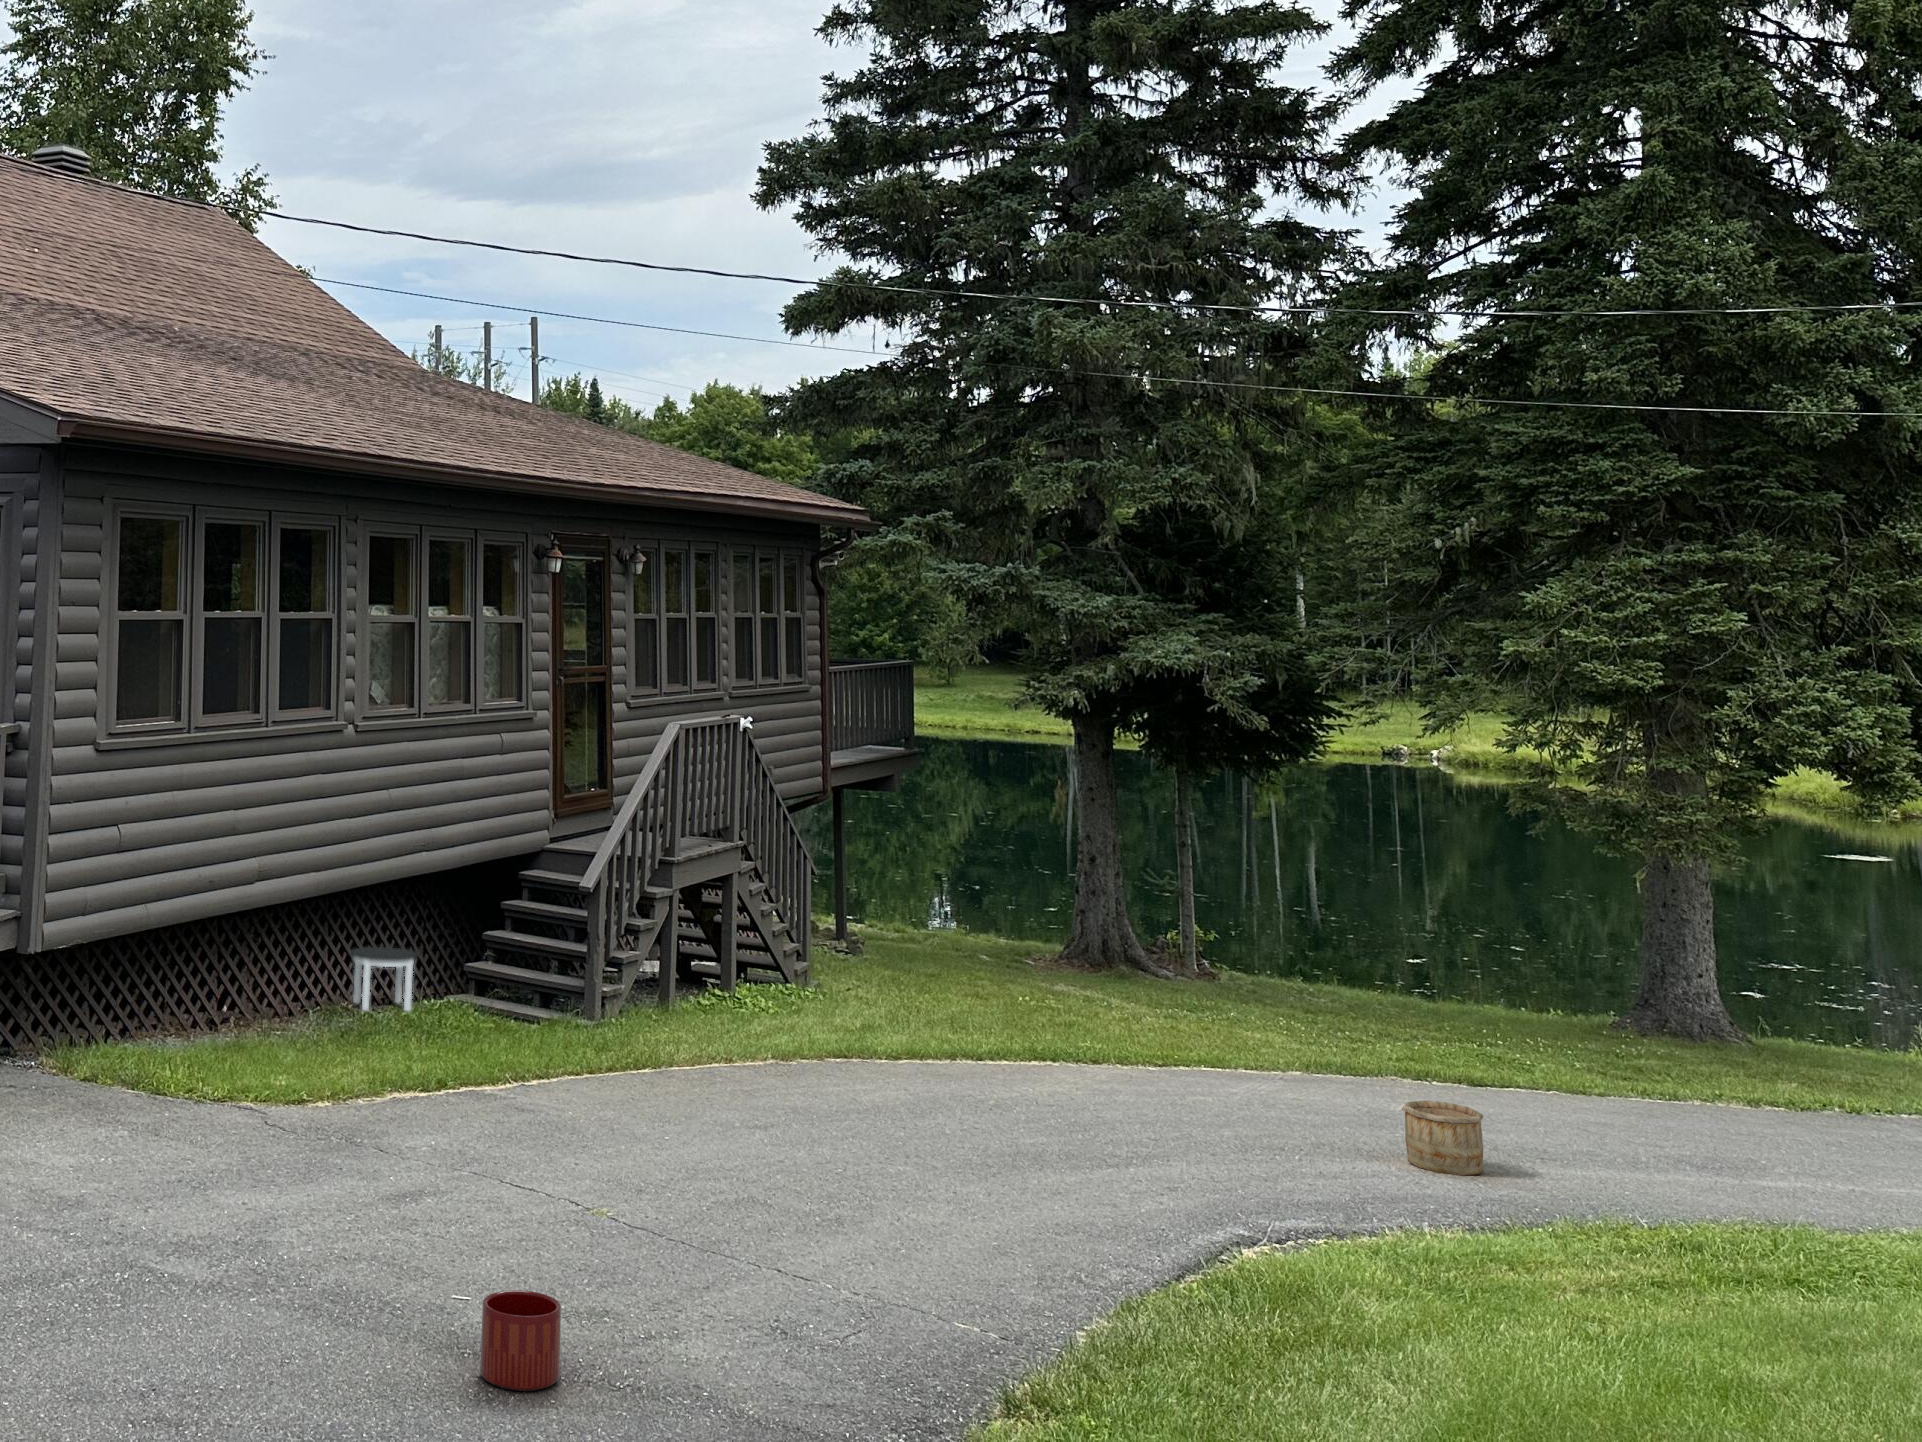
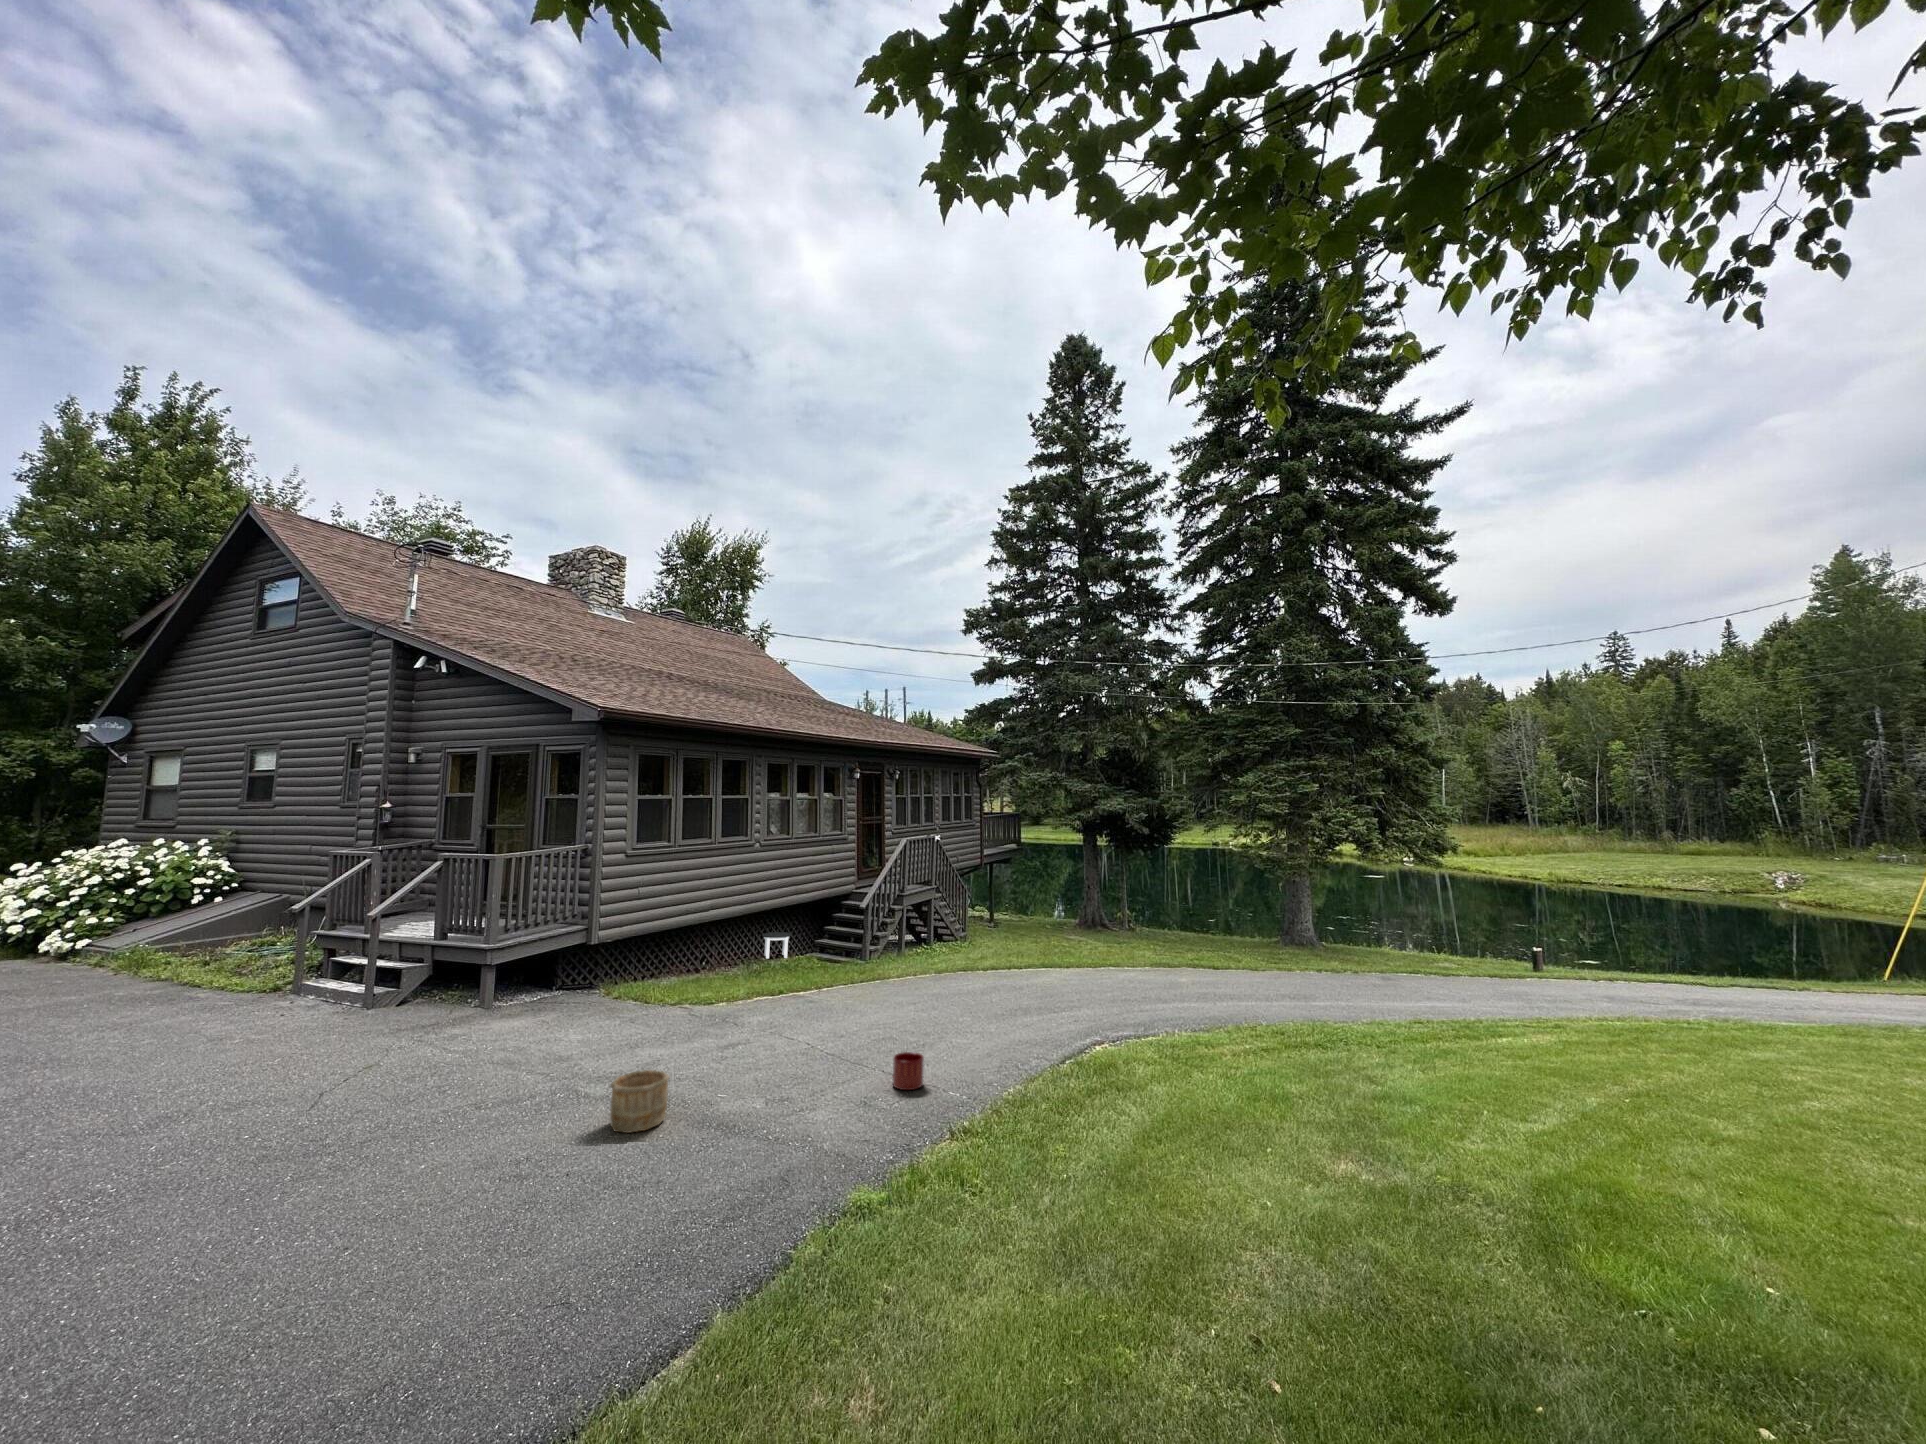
wooden bucket: present [1402,1100,1483,1175] -> present [610,1070,669,1133]
planter: present [480,1290,561,1391] -> present [893,1052,924,1090]

